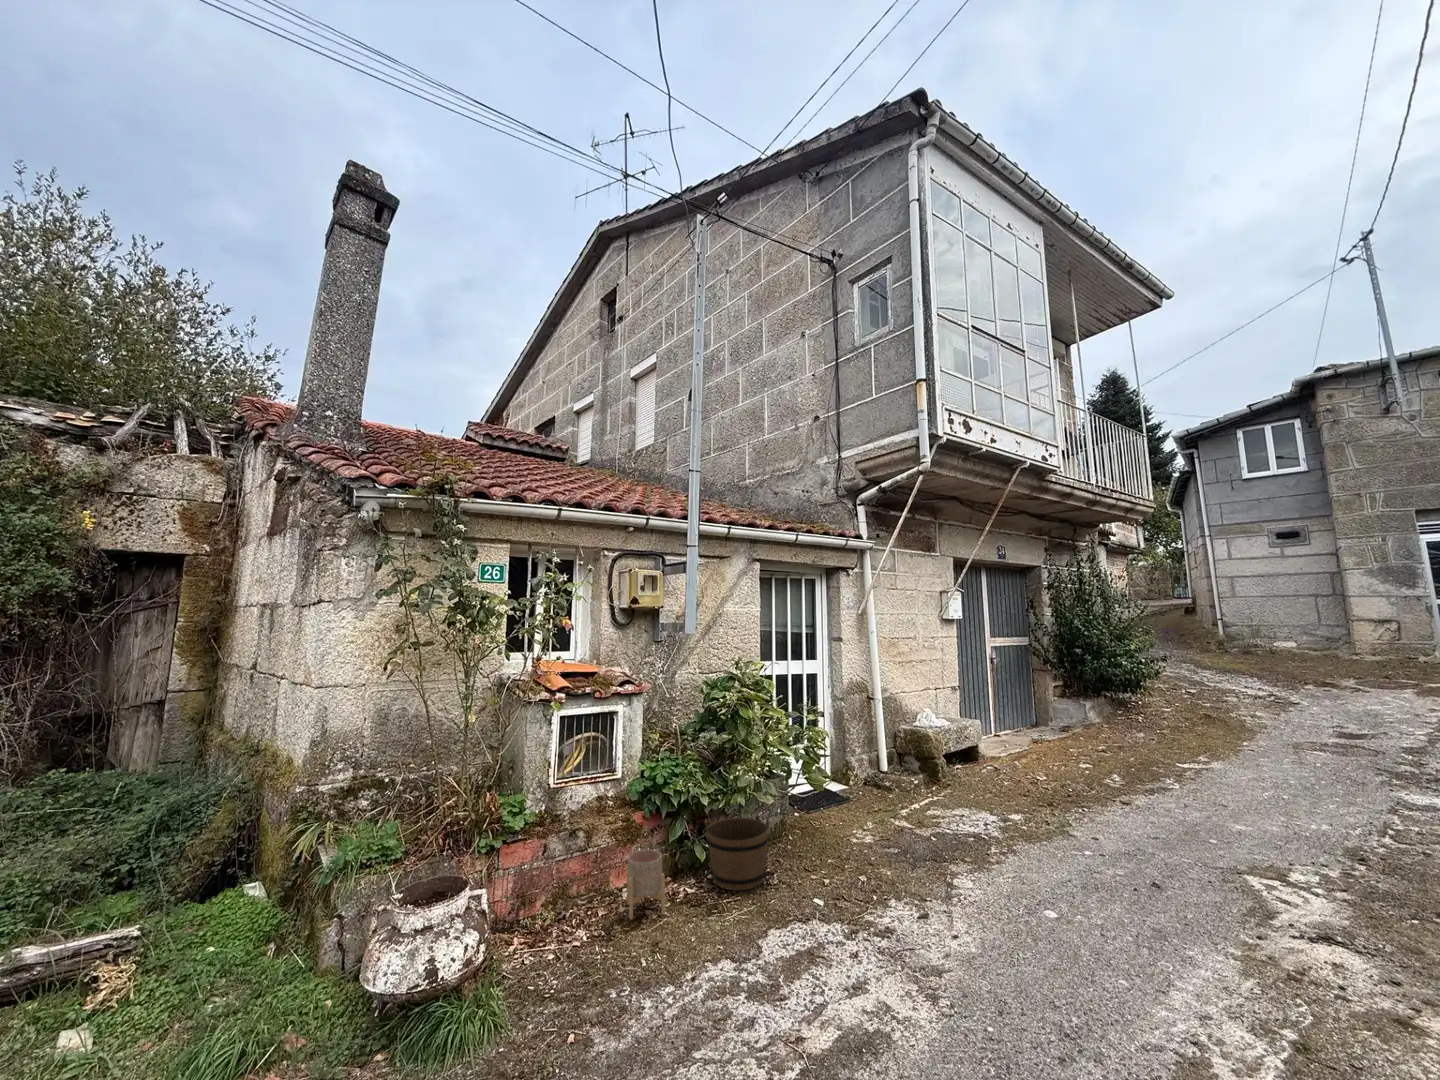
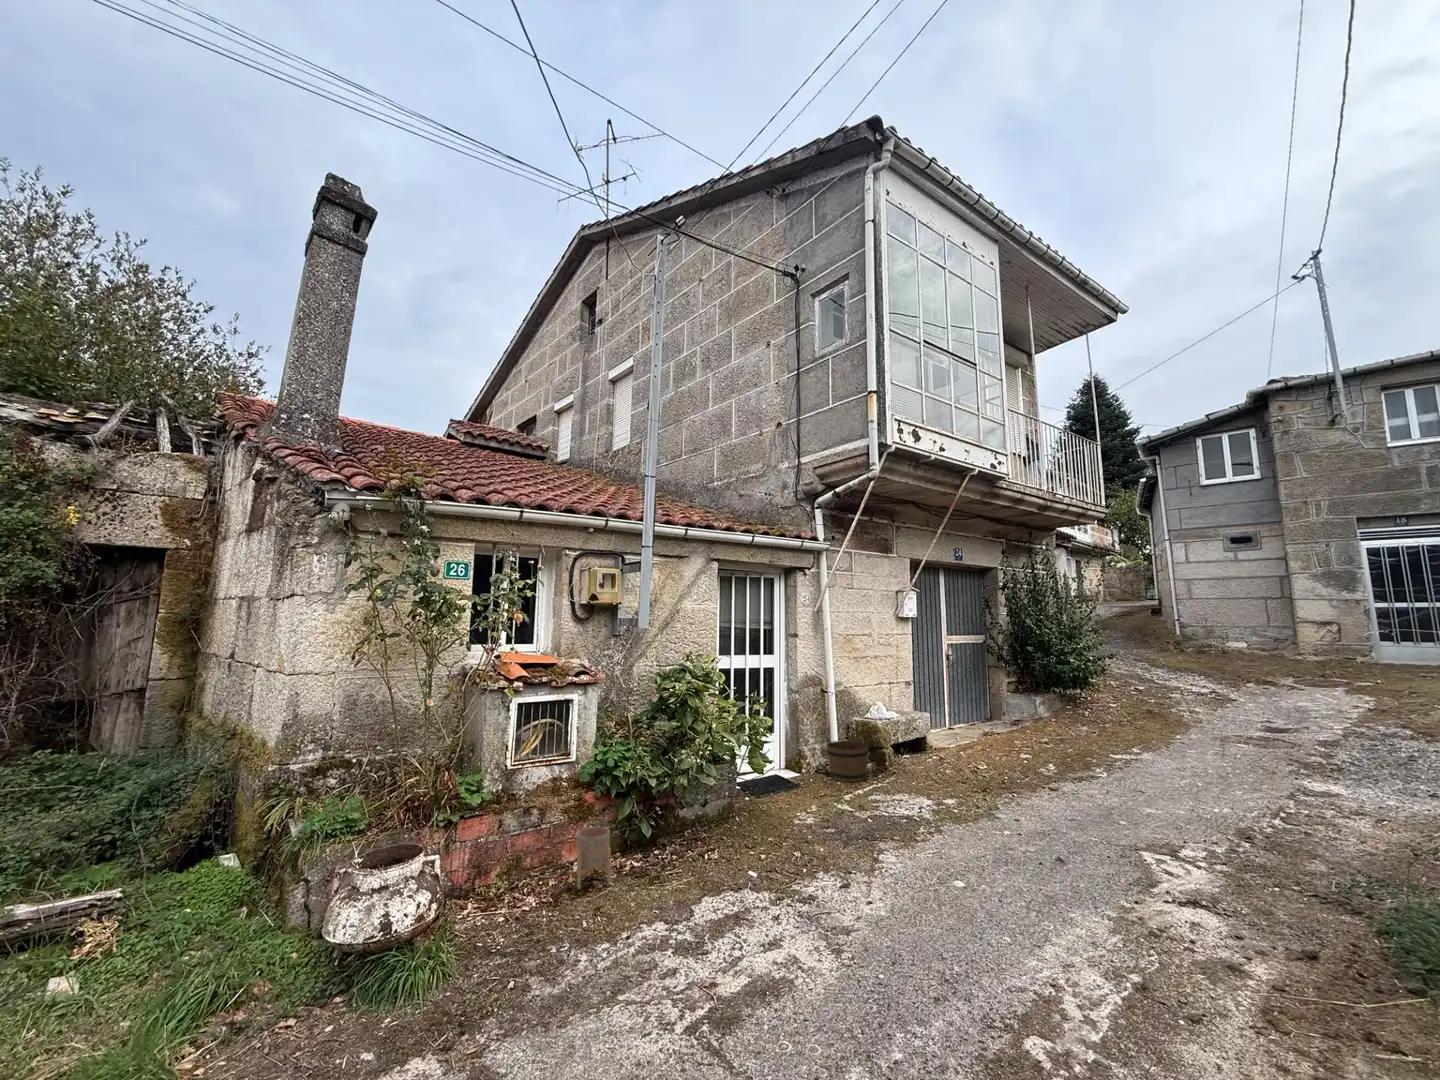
bucket: present [705,817,769,890] -> present [826,738,869,782]

